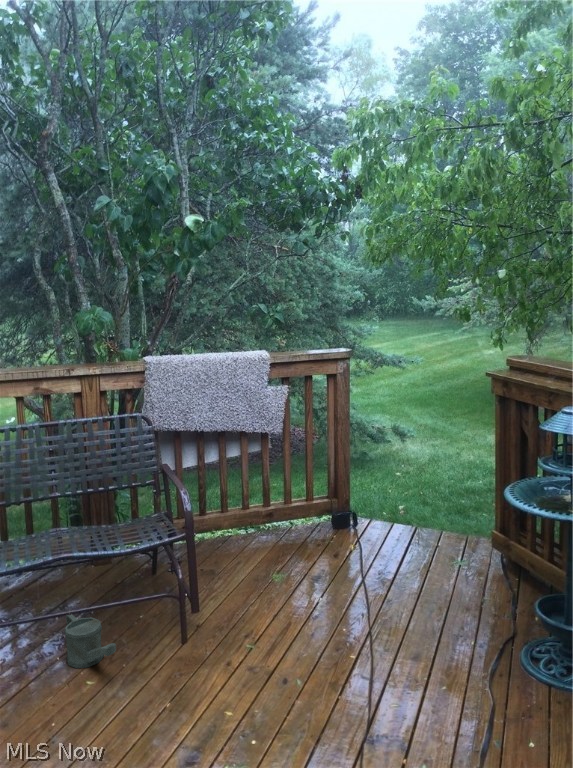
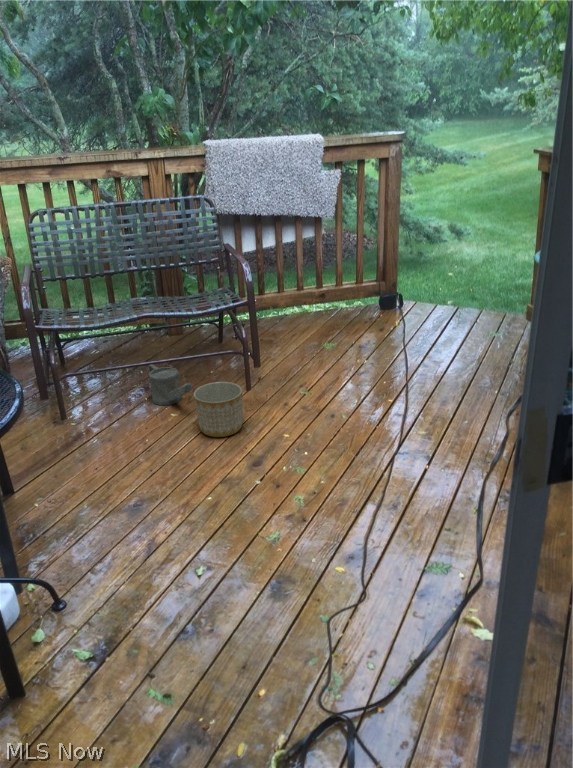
planter: none [117,642,177,718] -> present [193,382,242,437]

